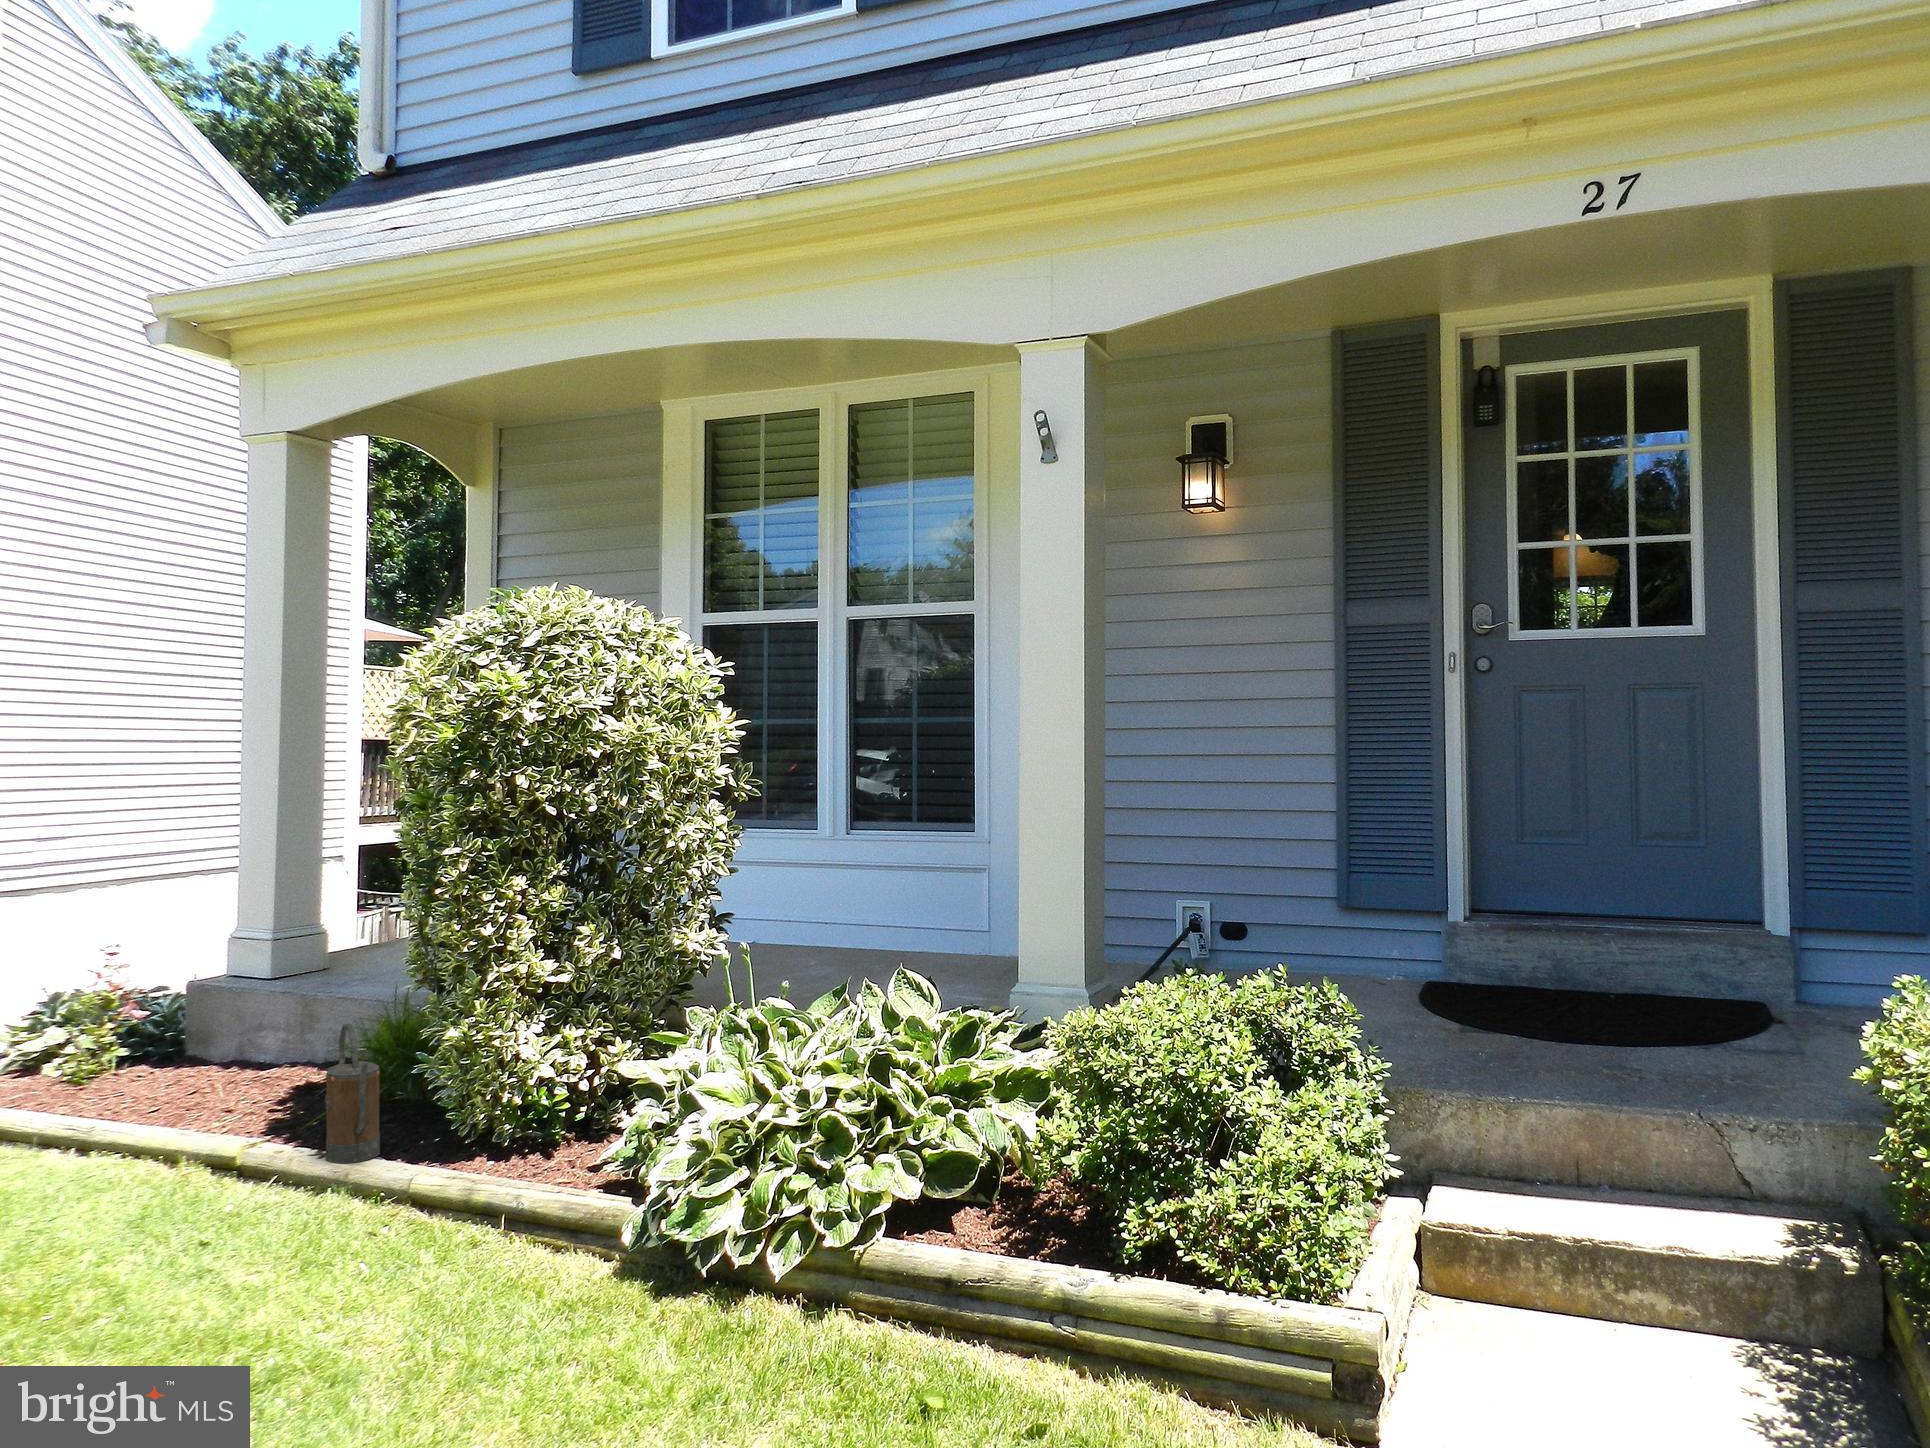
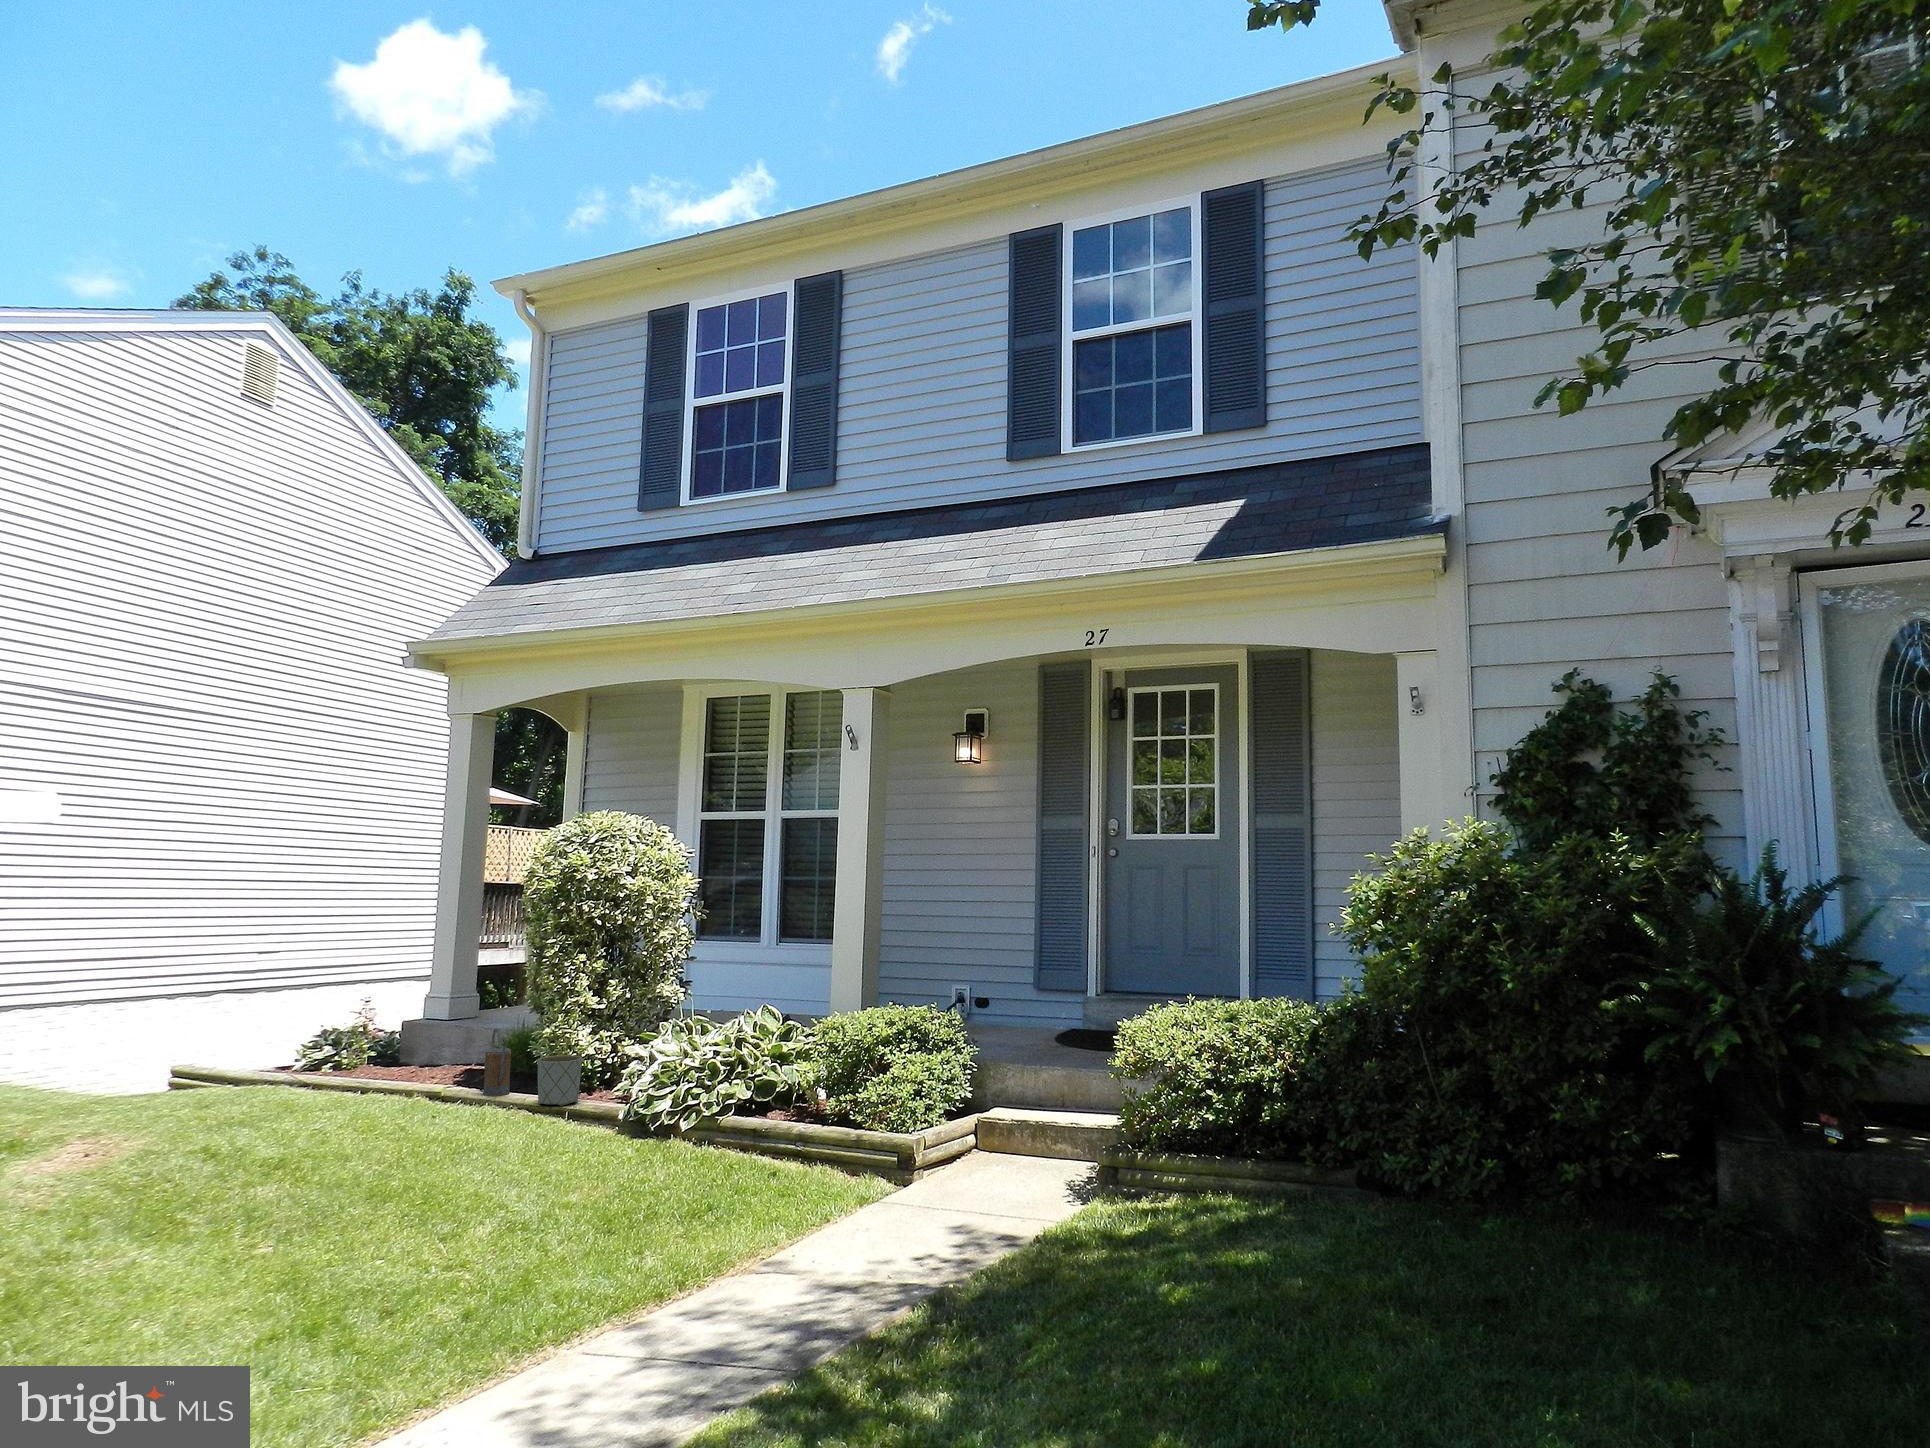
planter: none [436,1082,529,1194] -> present [538,1055,582,1106]

